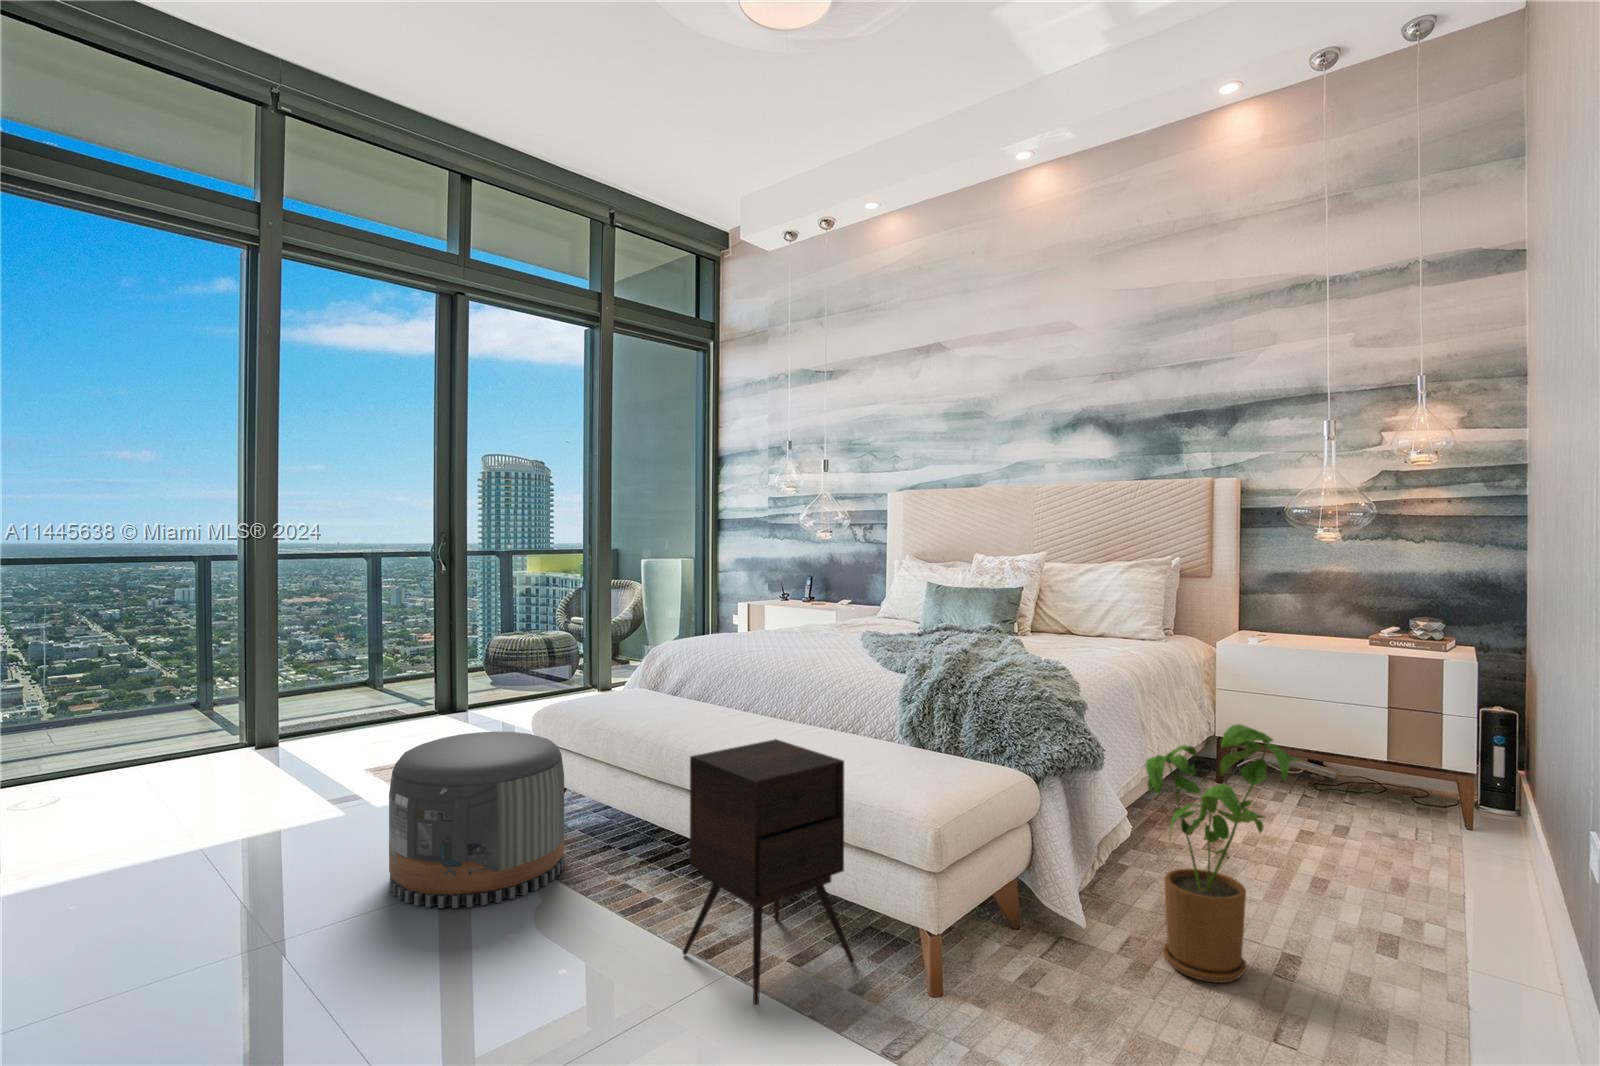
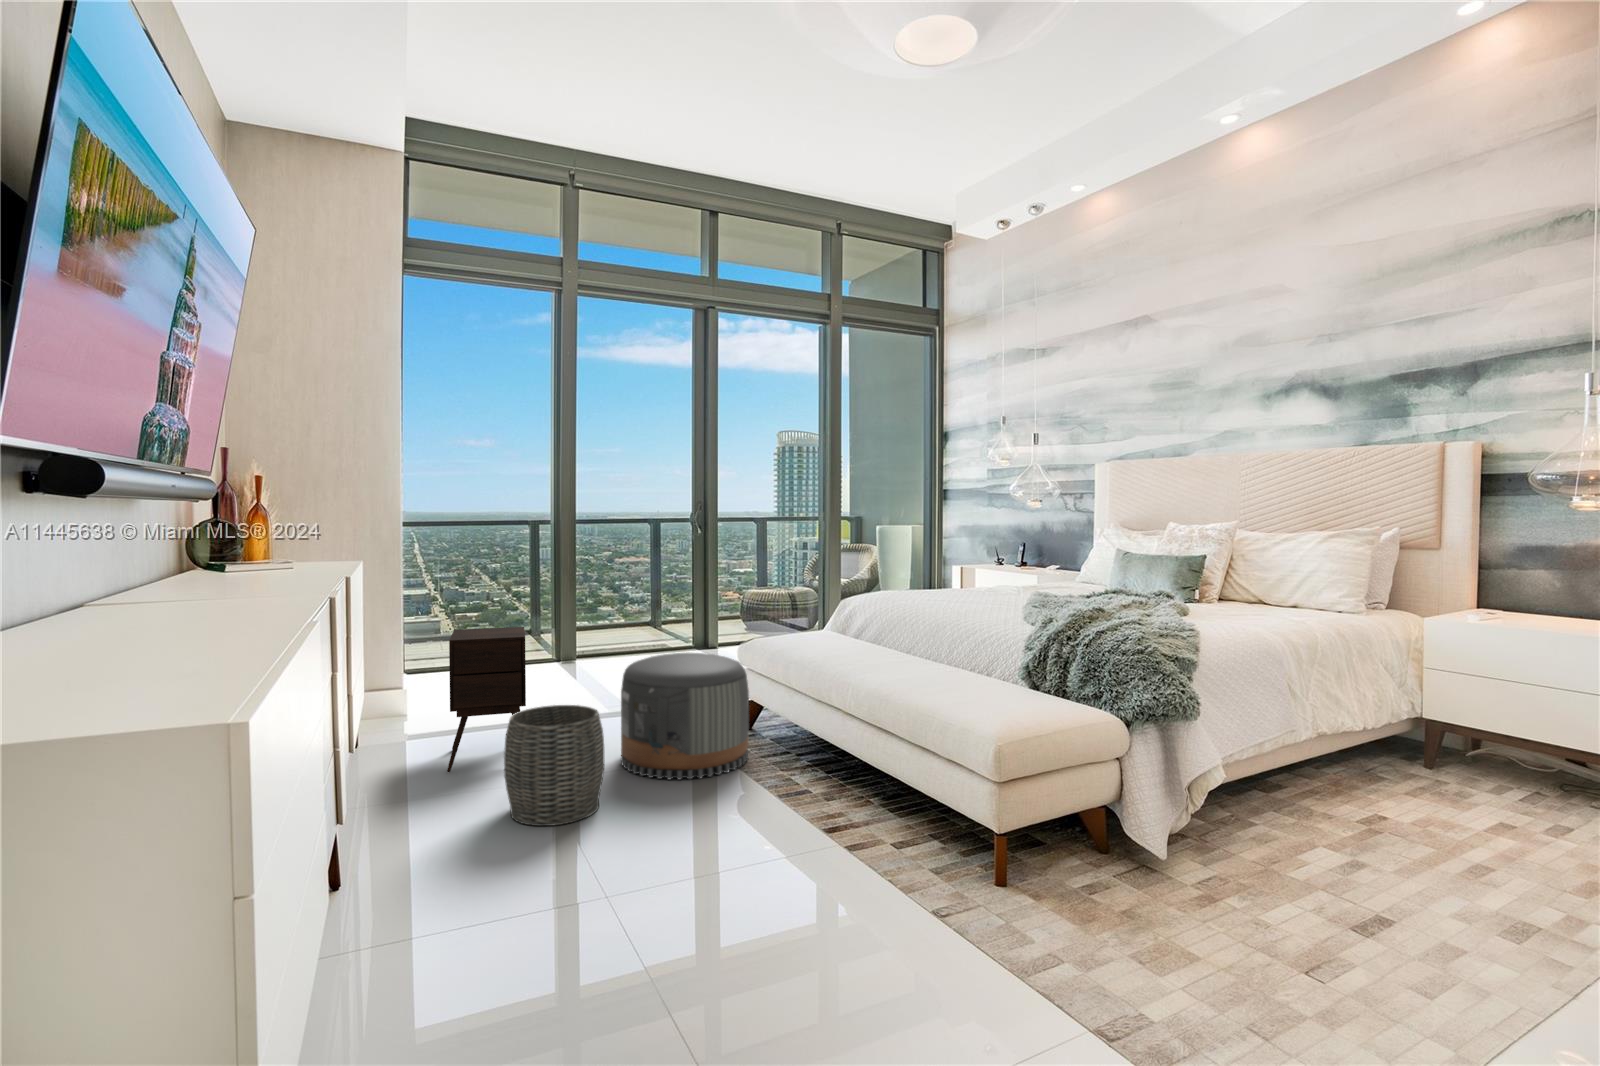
house plant: present [1146,724,1302,983] -> none [1228,679,1393,925]
side table: present [683,739,854,1006] -> present [447,627,526,772]
woven basket: none [233,826,390,1015] -> present [504,705,604,826]

